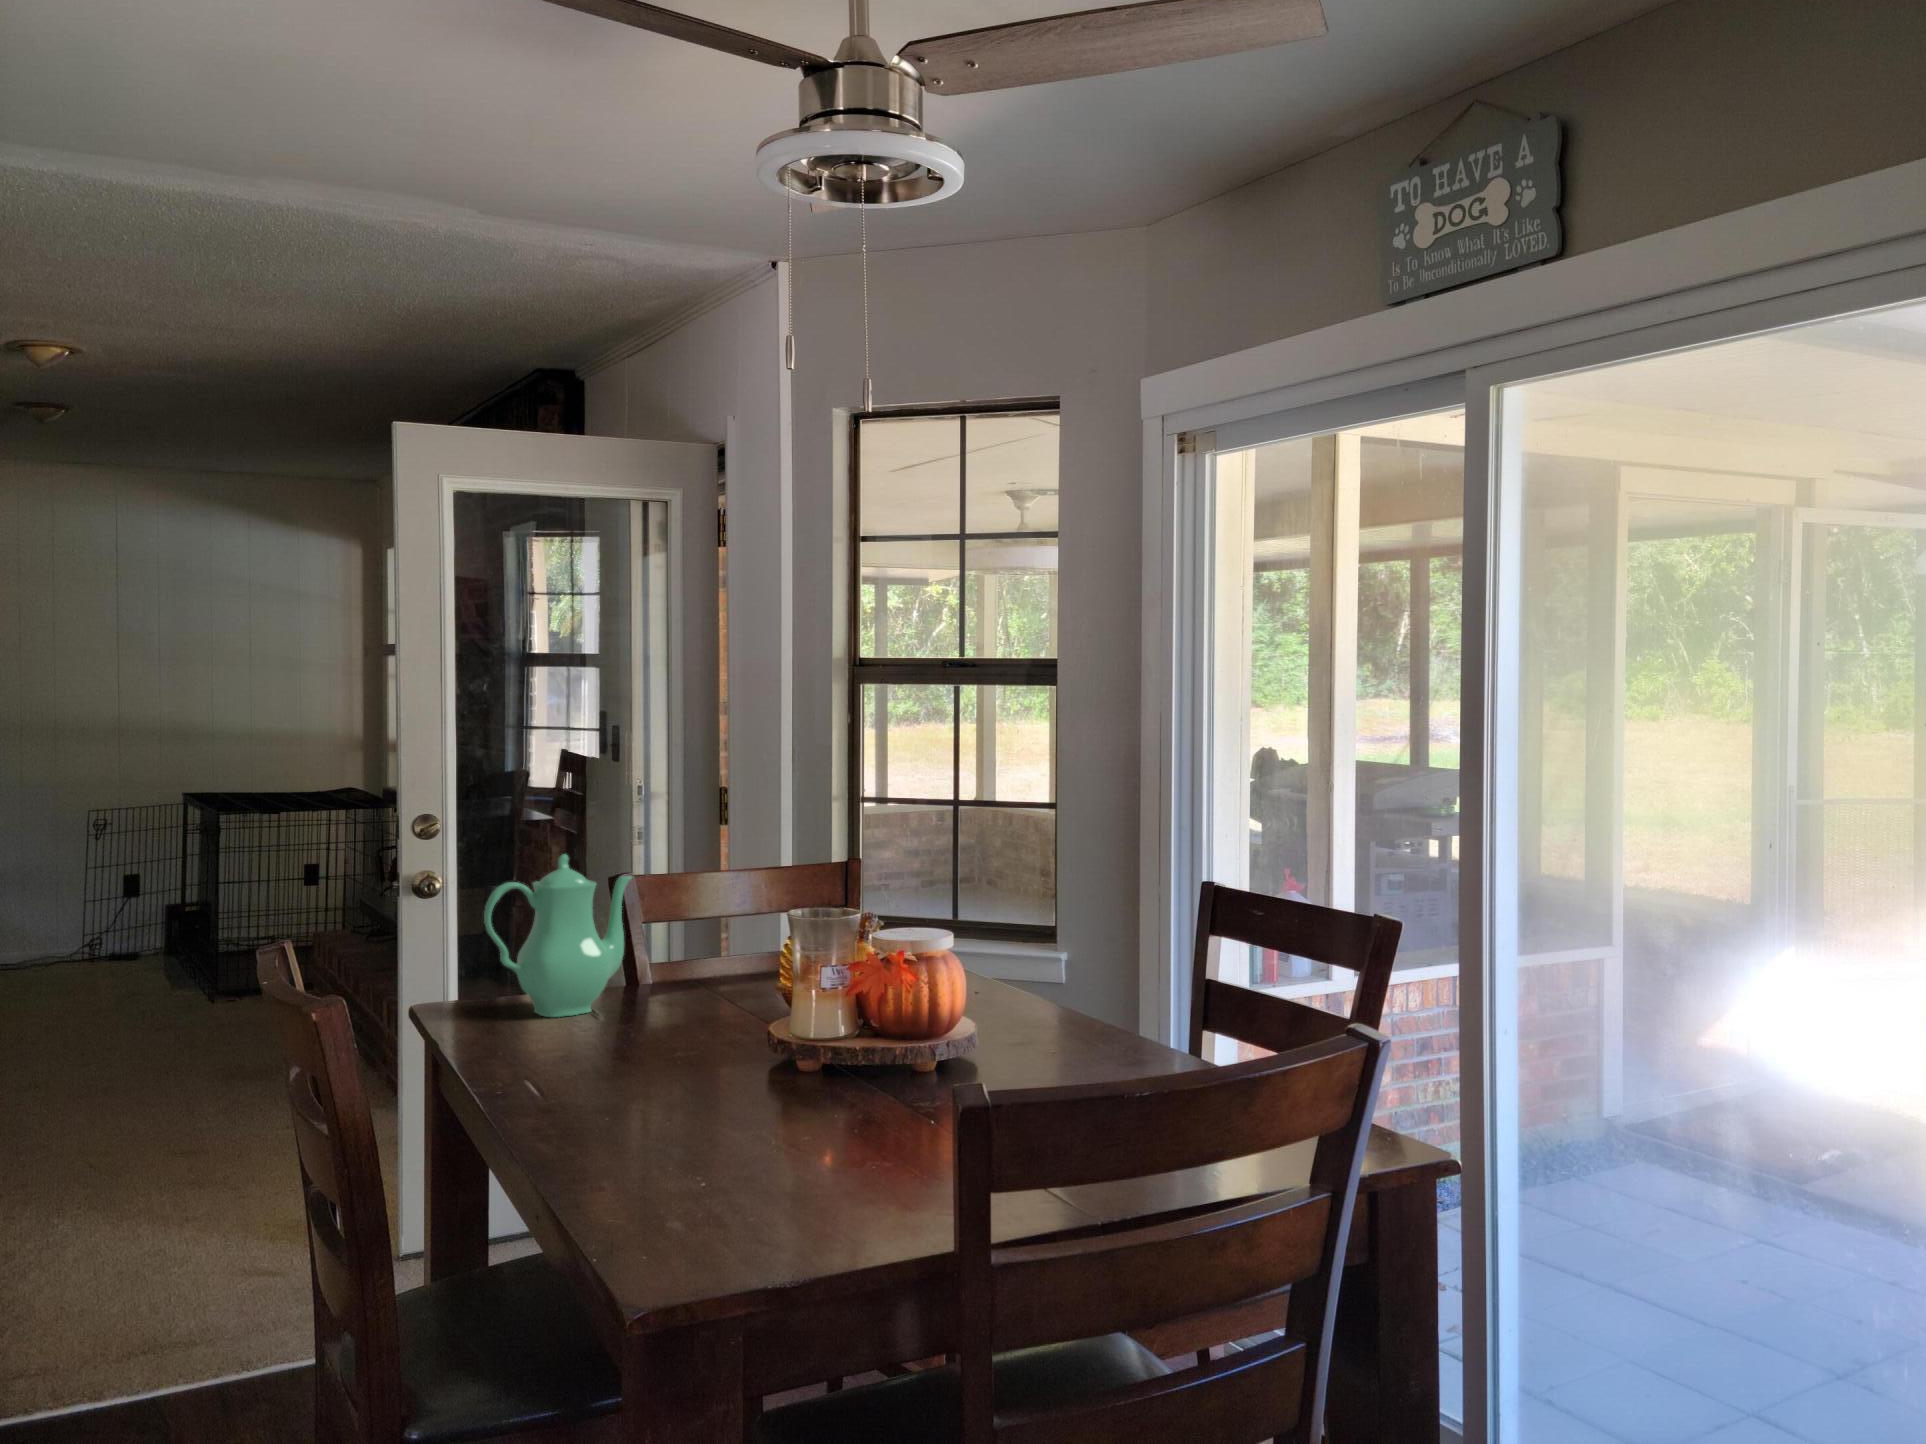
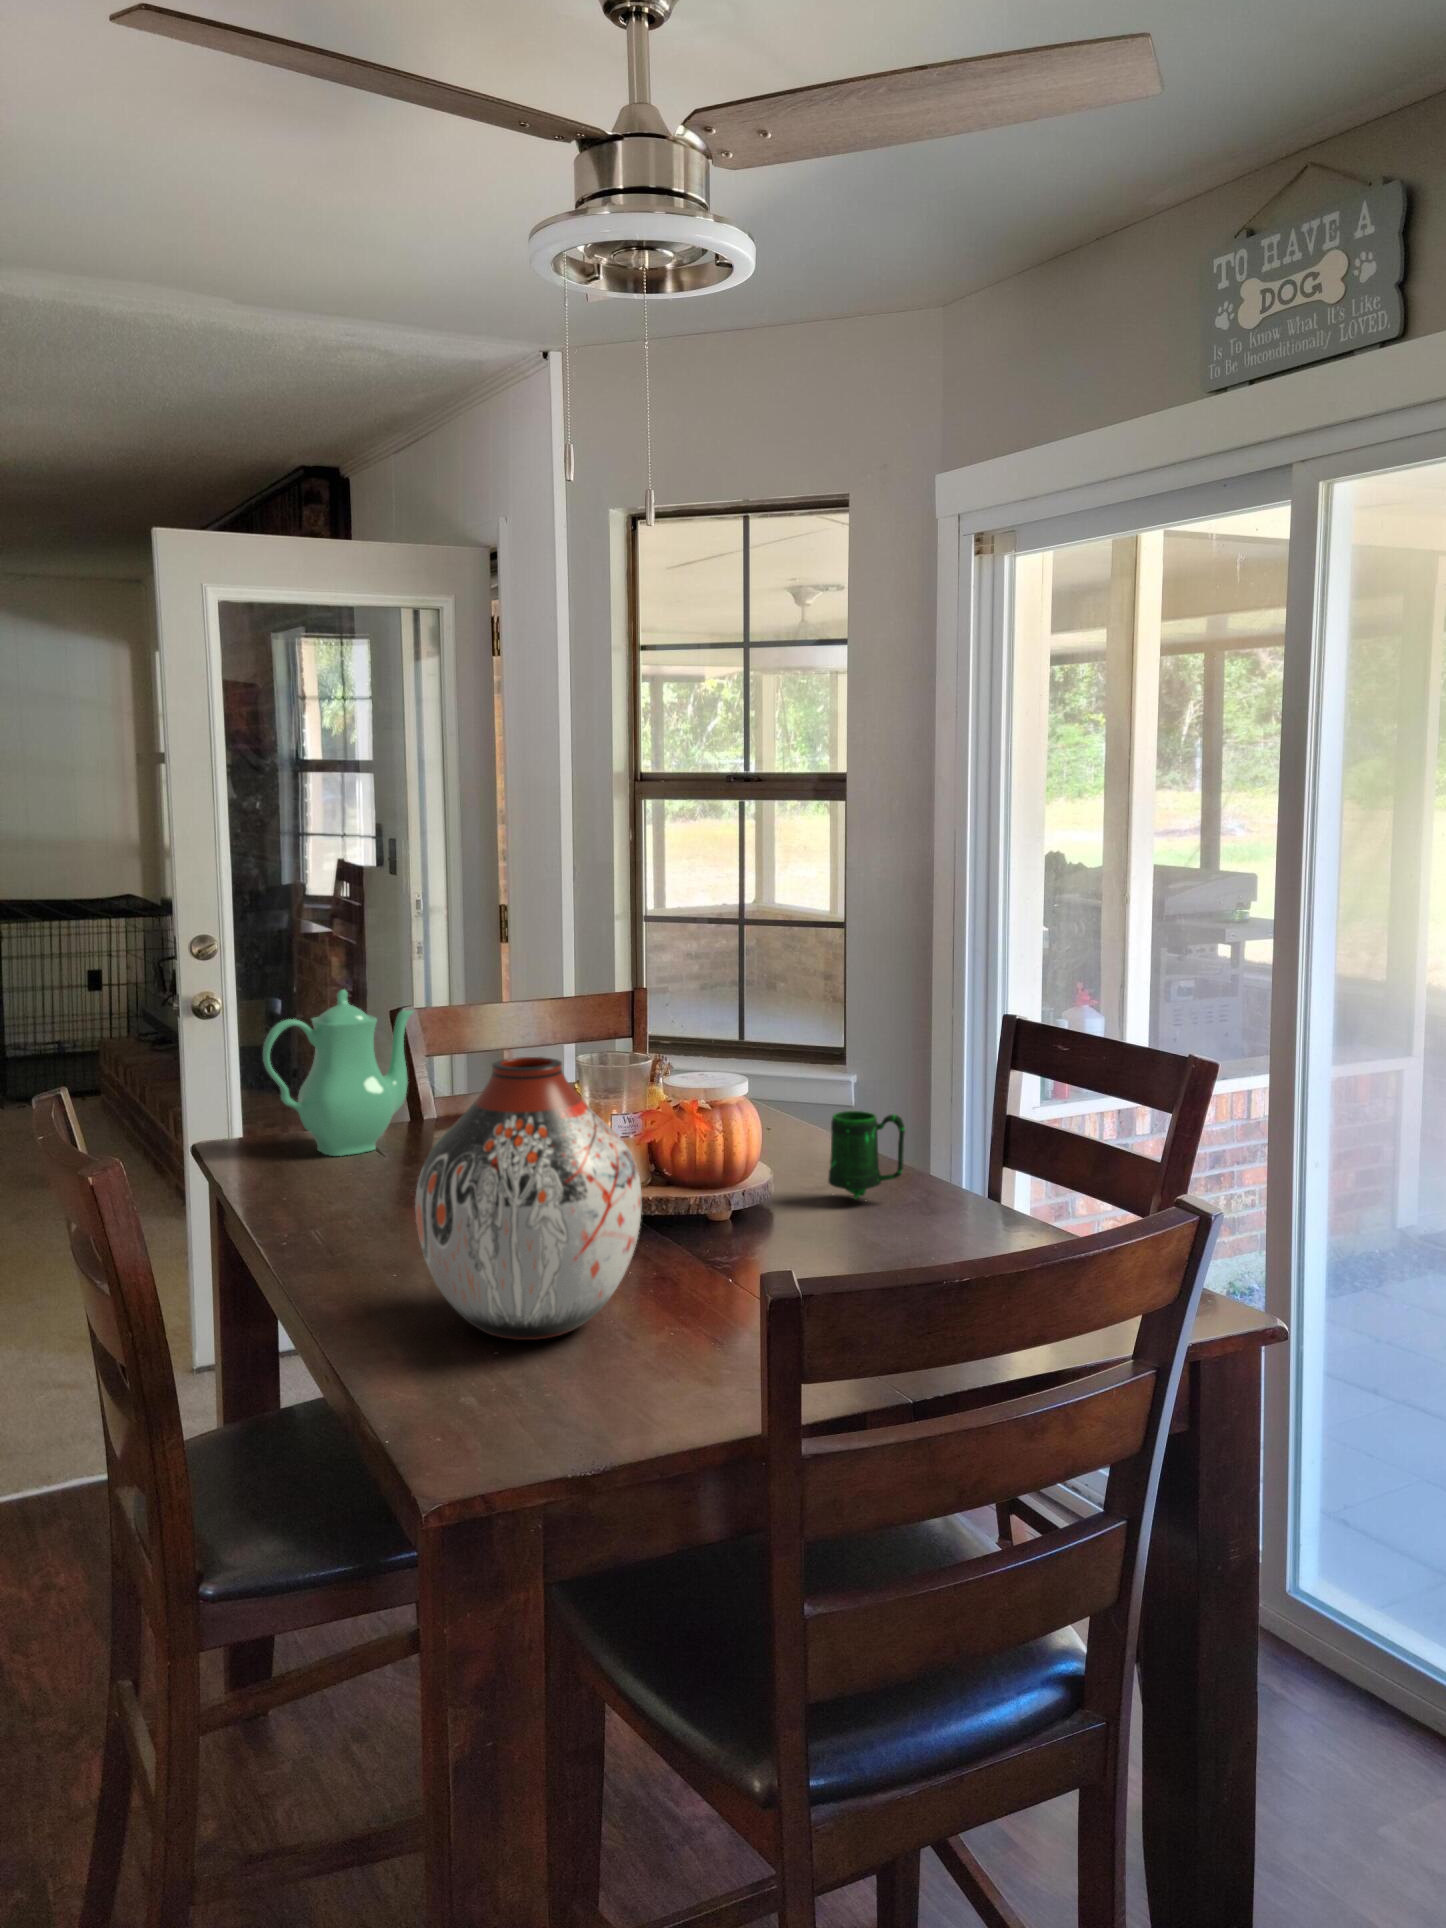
vase: none [630,895,846,1166] -> present [415,1057,641,1340]
mug: none [1031,967,1104,1059] -> present [828,1111,905,1199]

